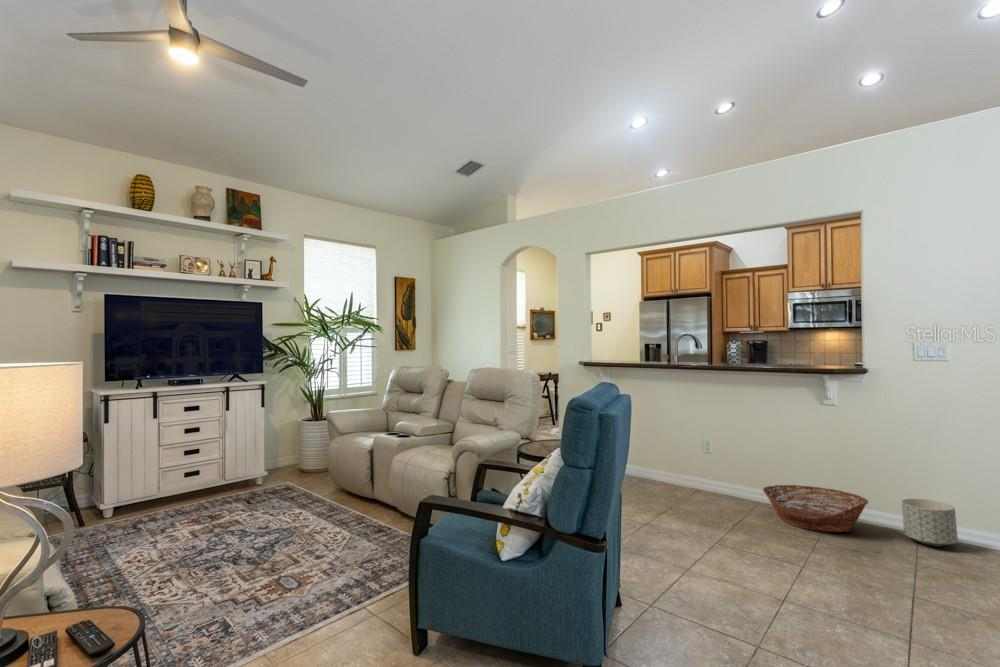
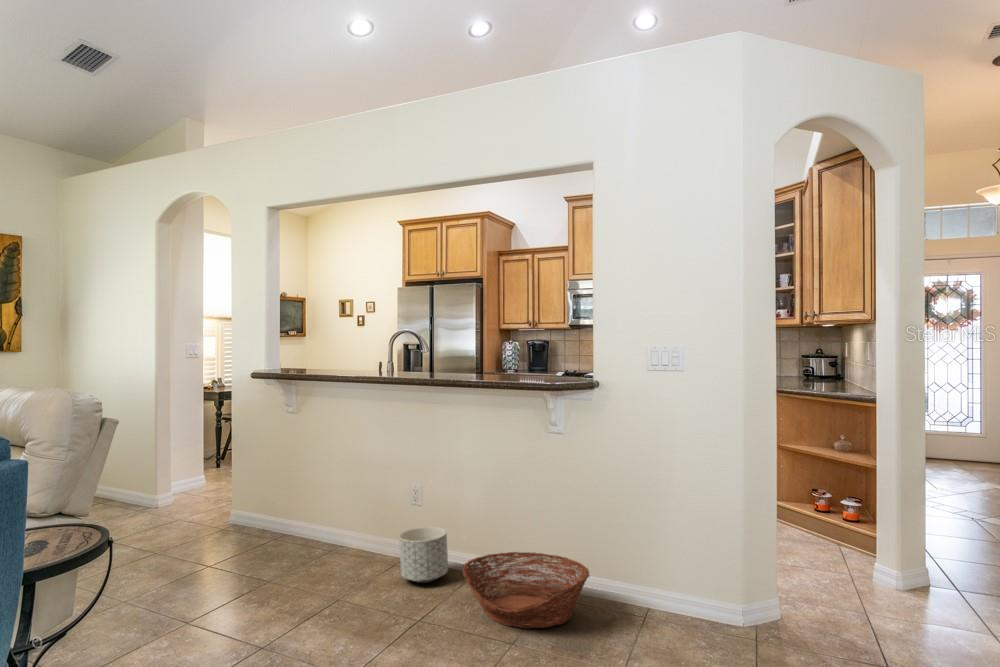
planter: present [902,498,958,546] -> present [399,527,448,583]

